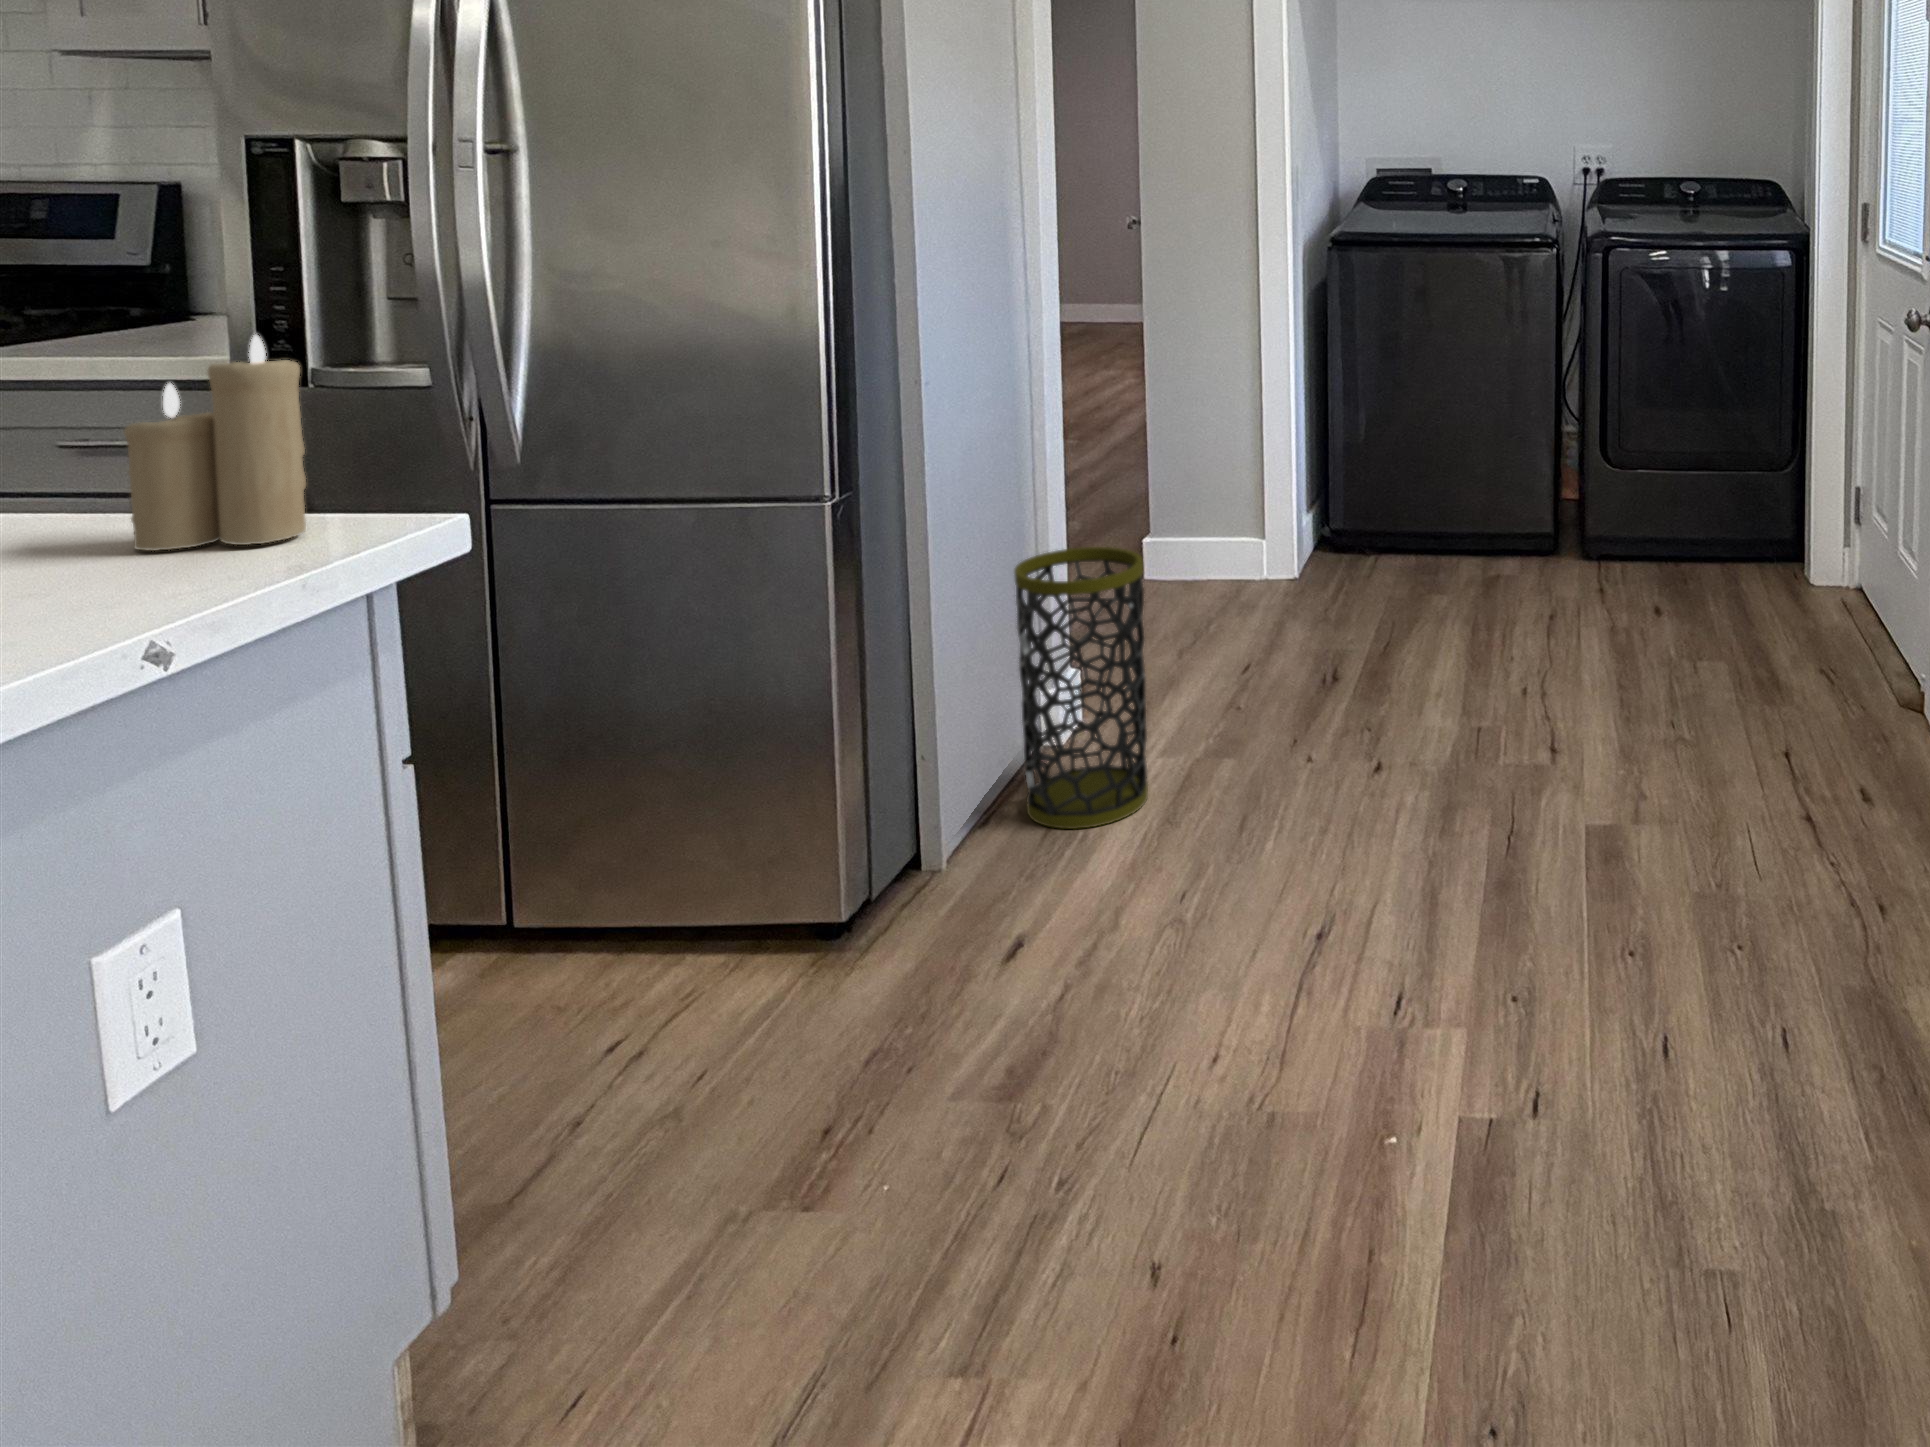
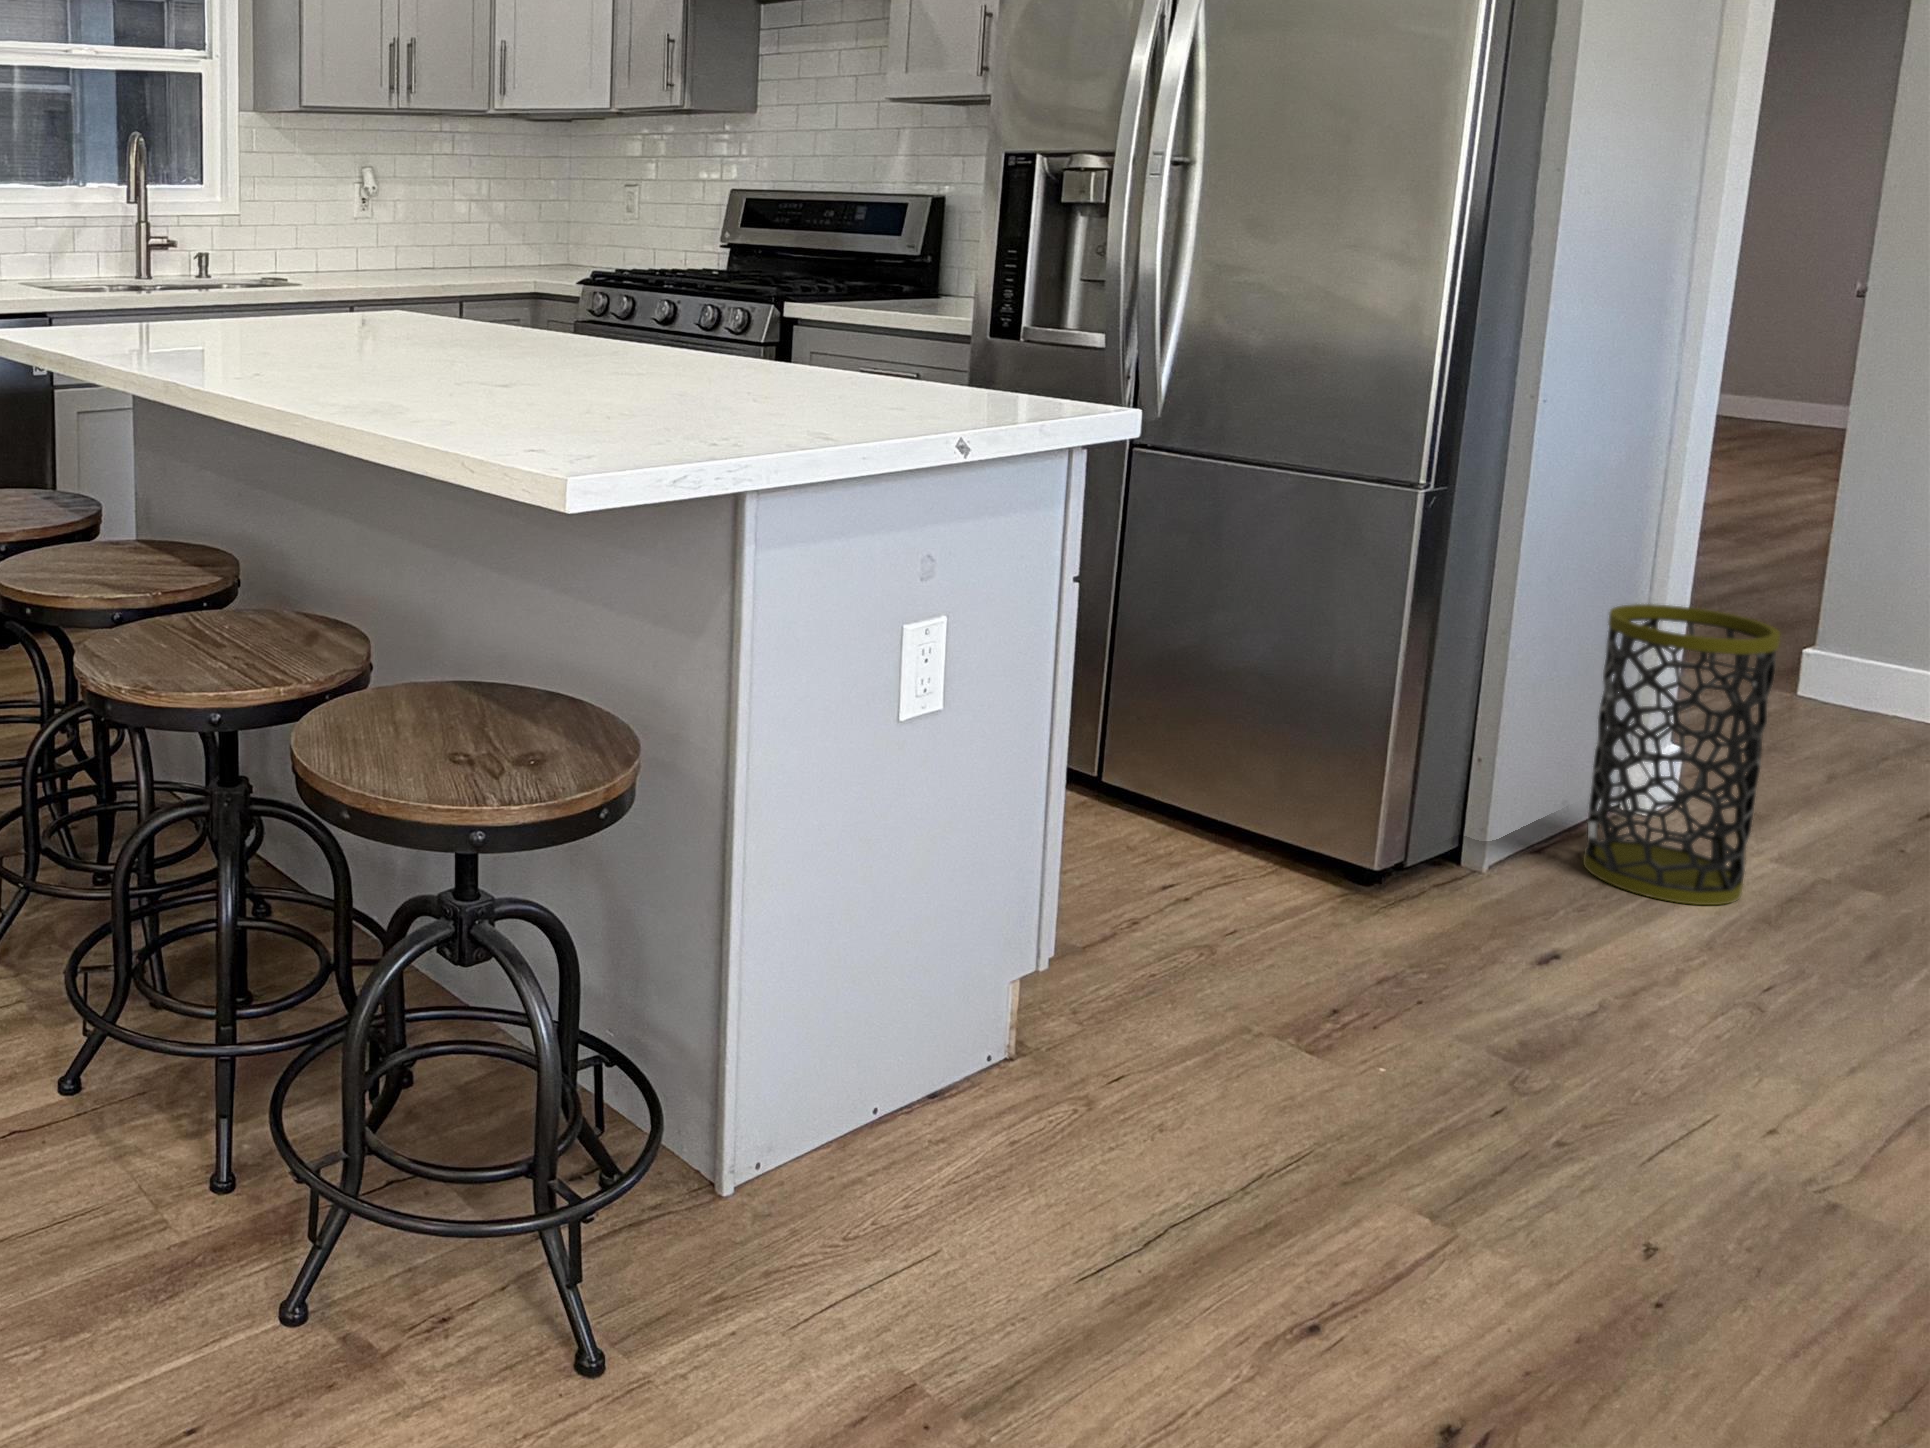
candle: present [124,335,306,551] -> none [967,275,1070,412]

